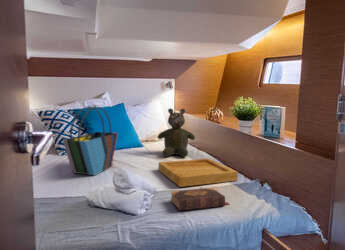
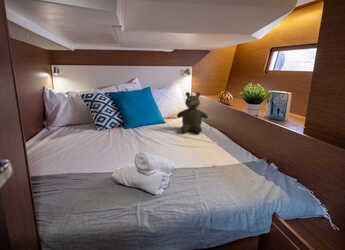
tote bag: present [63,106,117,175] -> none [95,91,143,150]
tray: present [158,159,238,187] -> none [177,136,247,164]
book: present [171,188,228,210] -> none [186,168,241,192]

